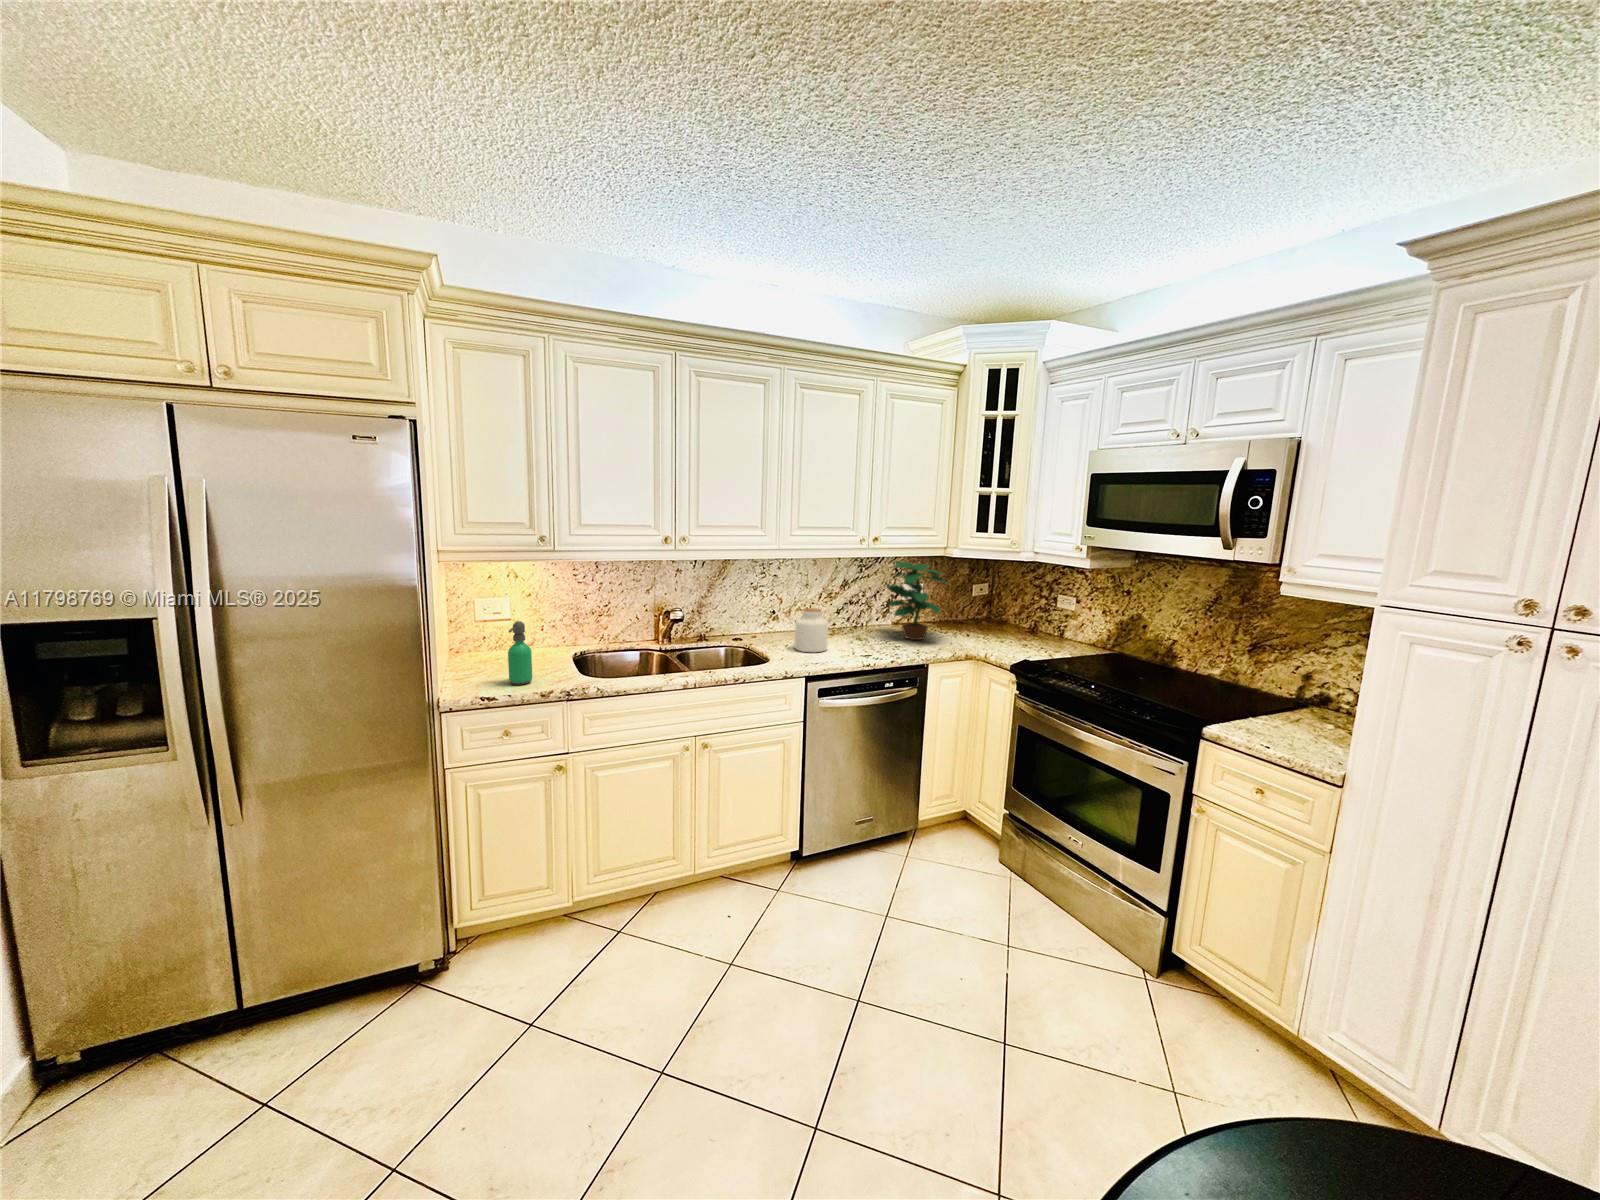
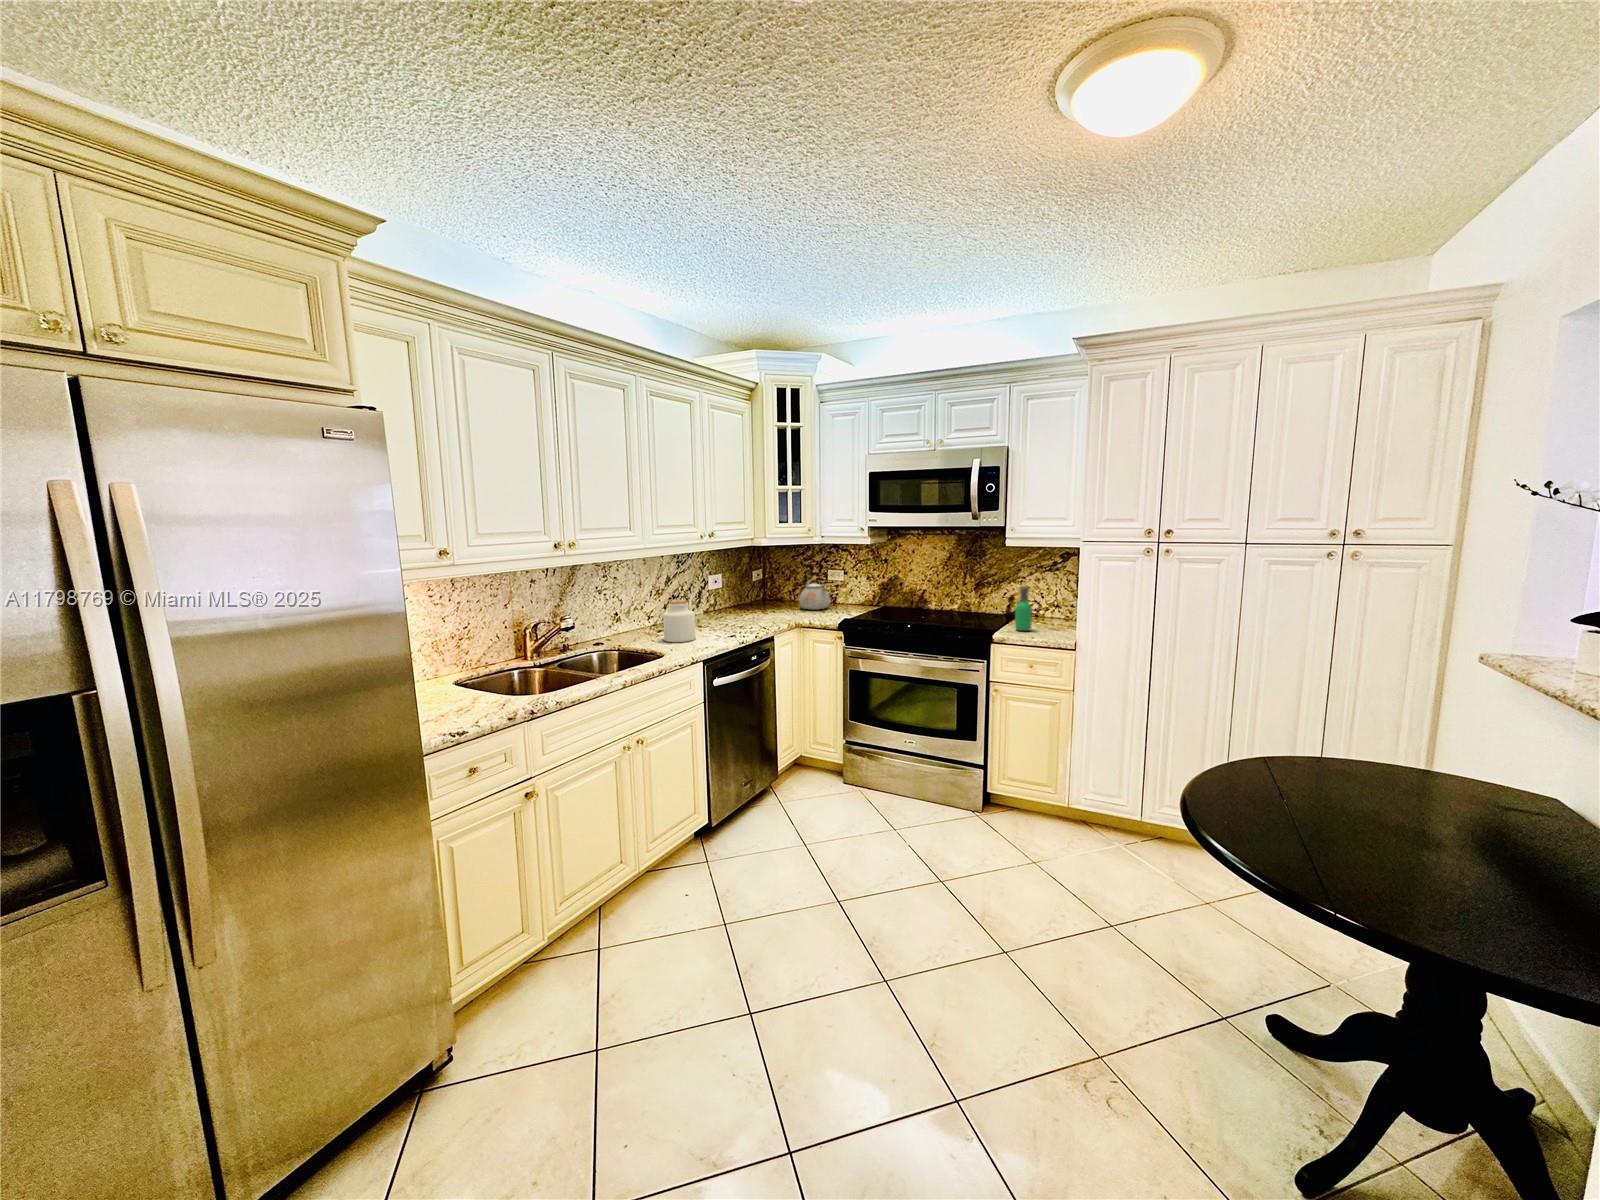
potted plant: present [885,561,947,640] -> none [703,554,770,621]
kettle: none [1002,596,1042,642] -> present [799,574,830,610]
soap dispenser: present [508,621,532,685] -> present [1015,586,1034,631]

